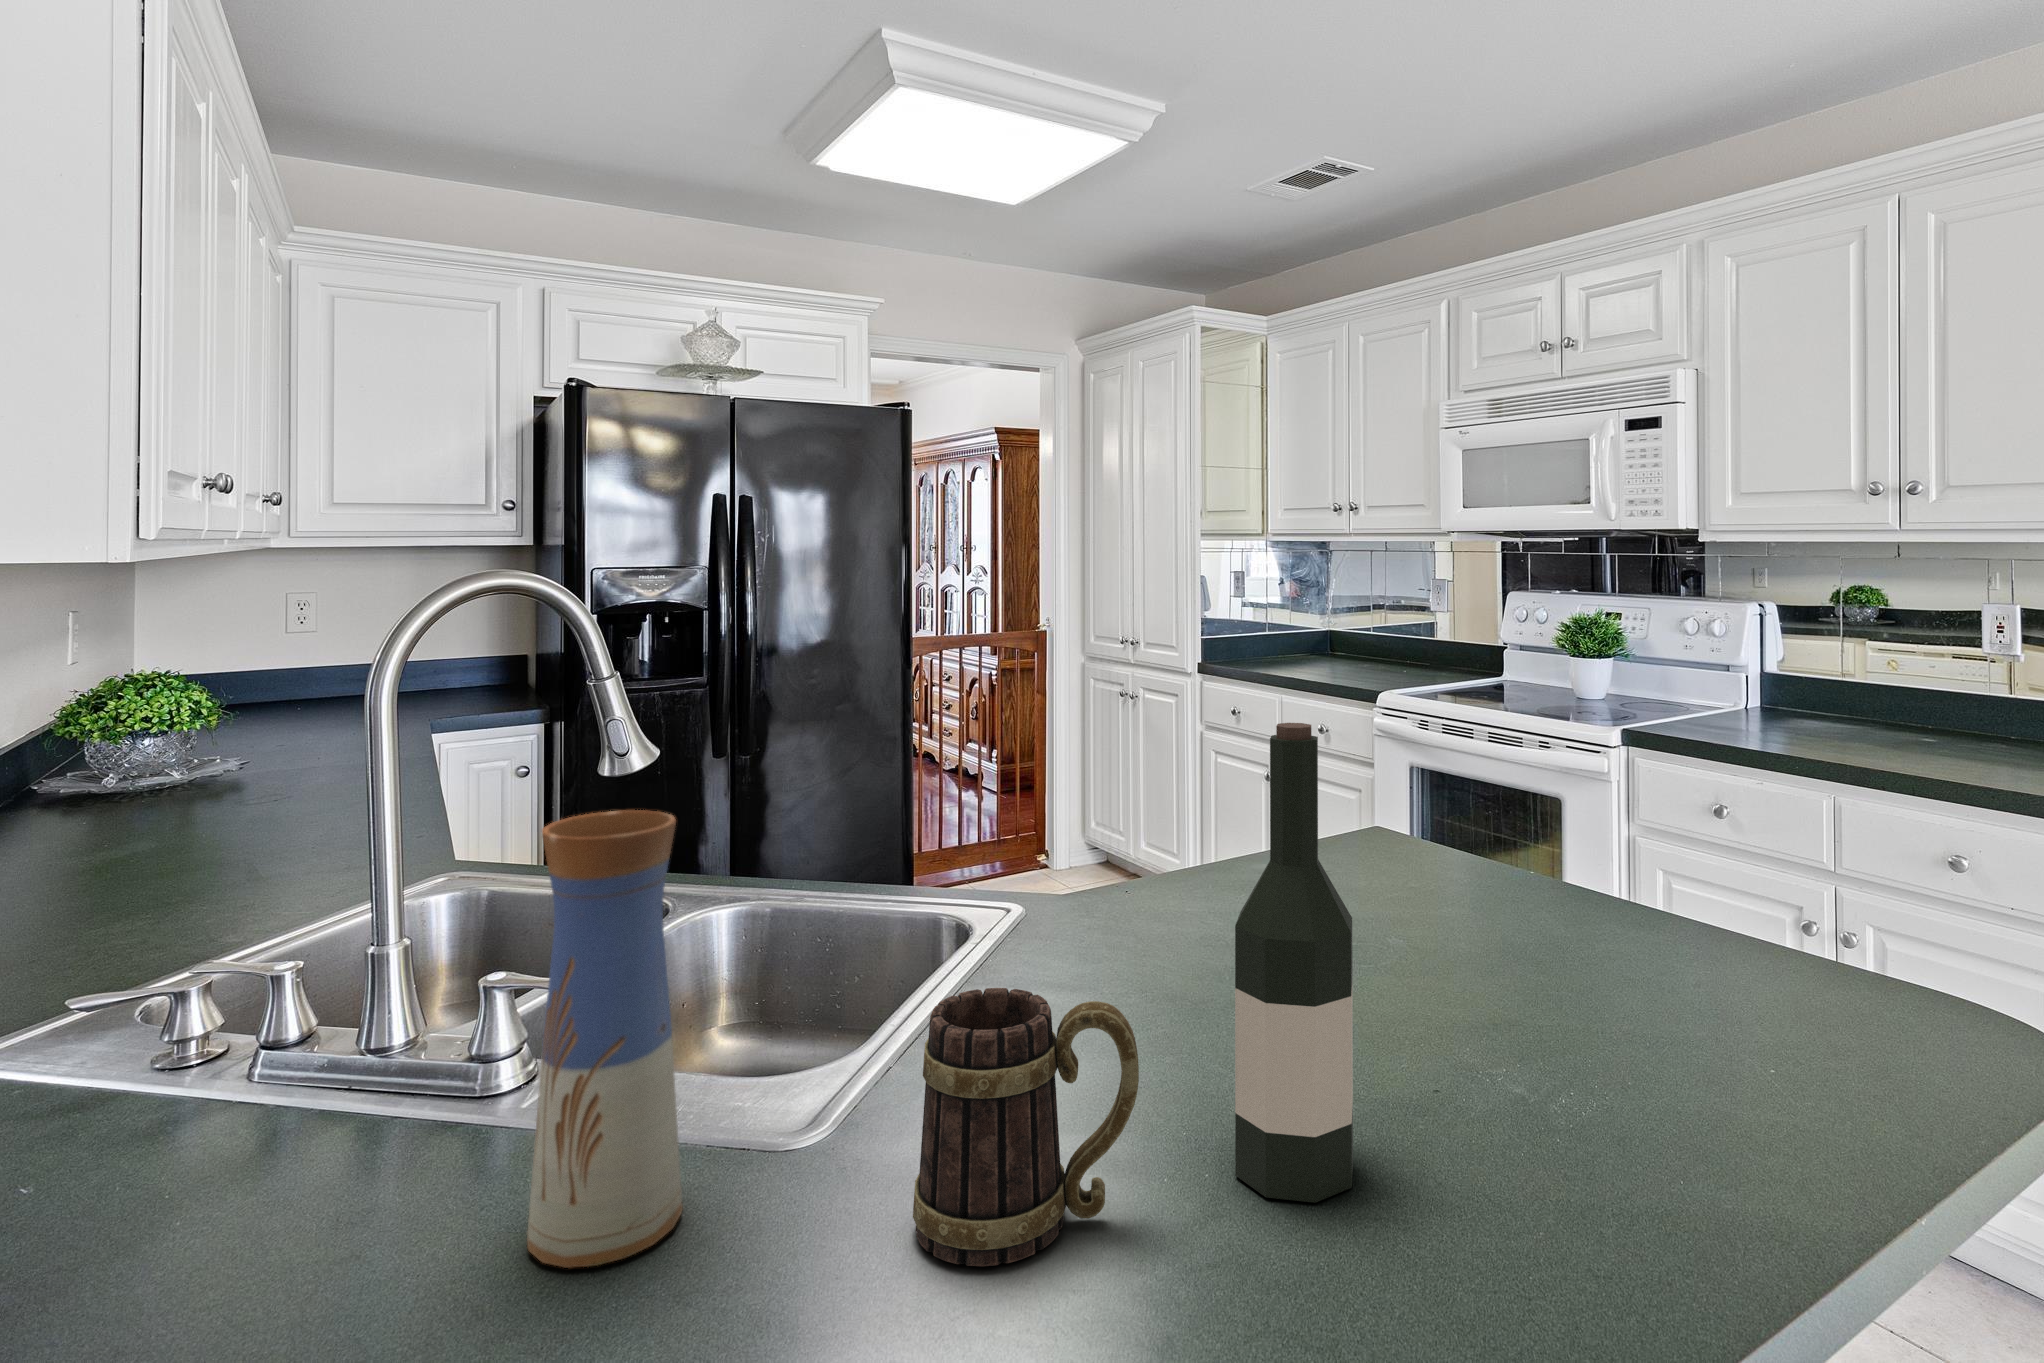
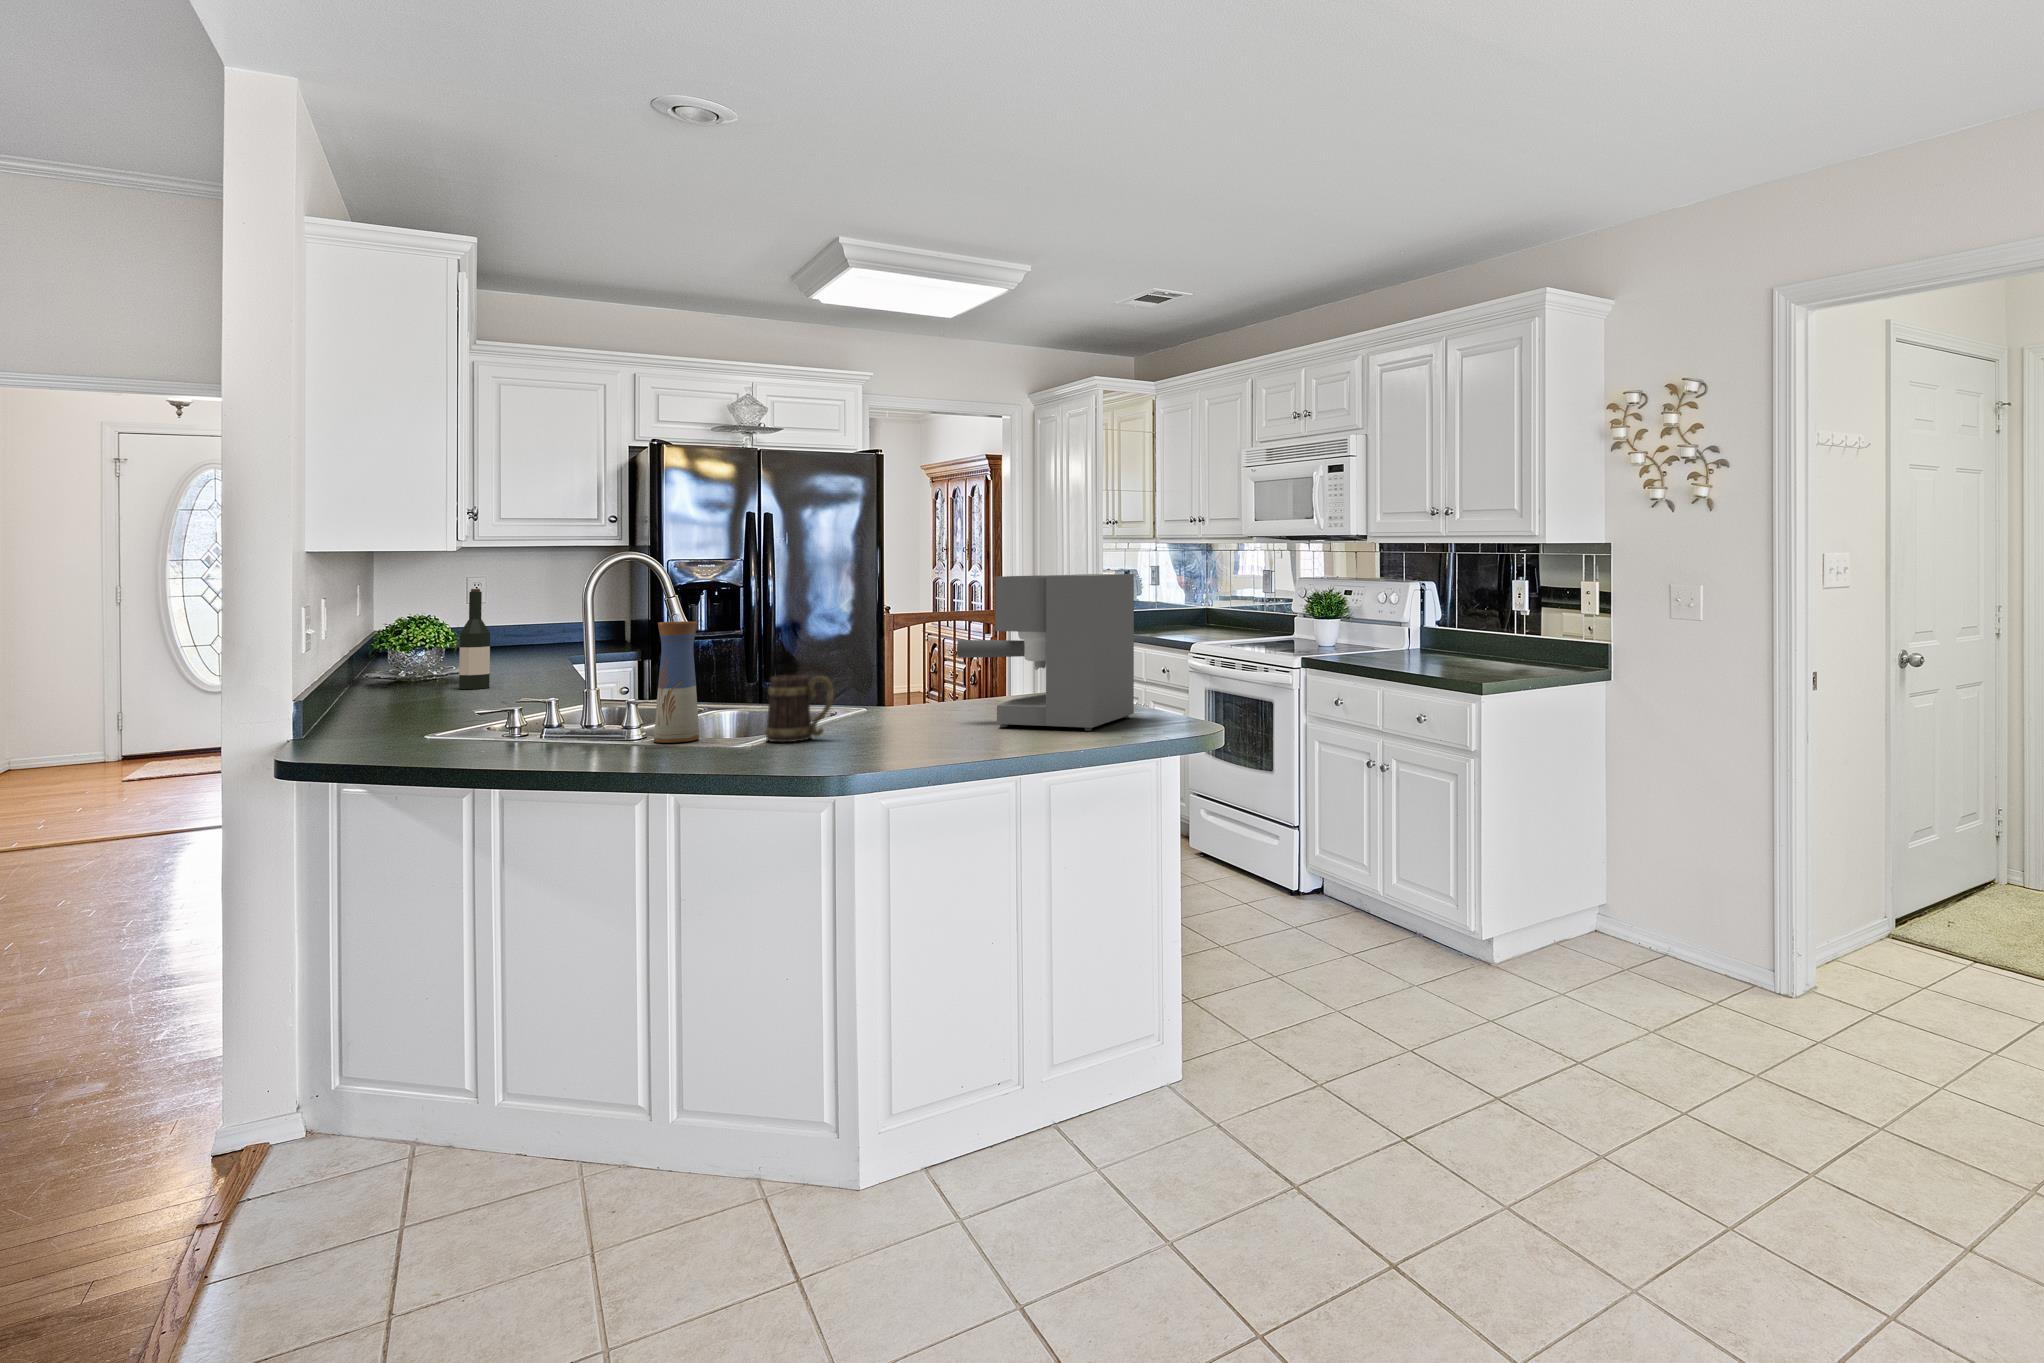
coffee maker: none [1373,629,1899,1131] -> present [957,574,1134,731]
wine bottle: present [1235,723,1353,1203] -> present [459,589,490,689]

